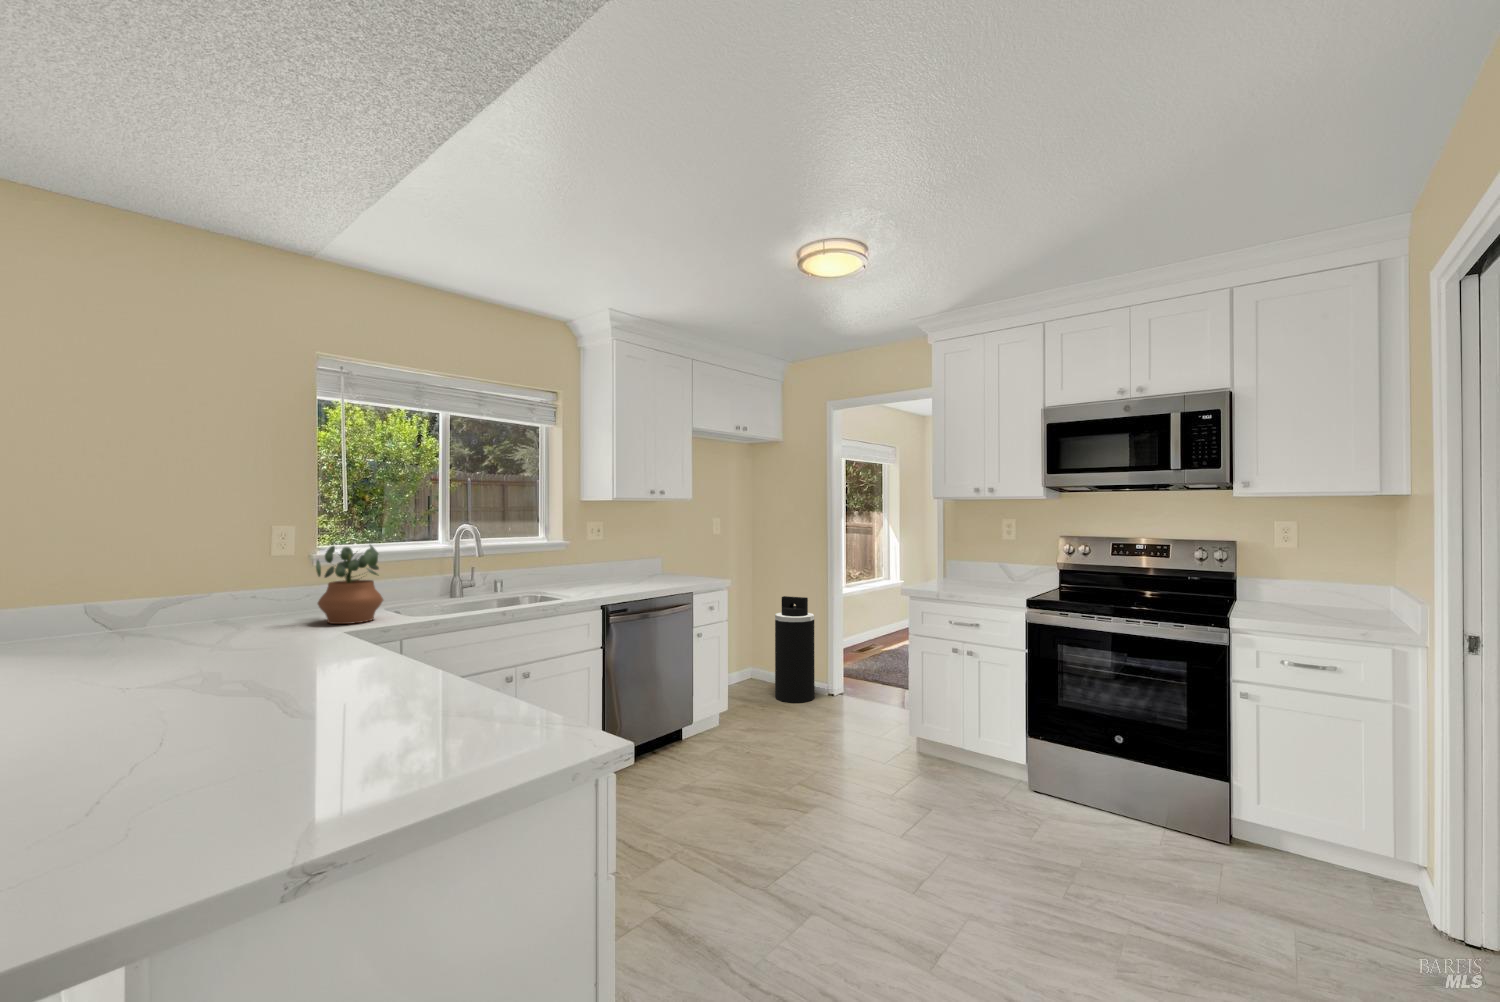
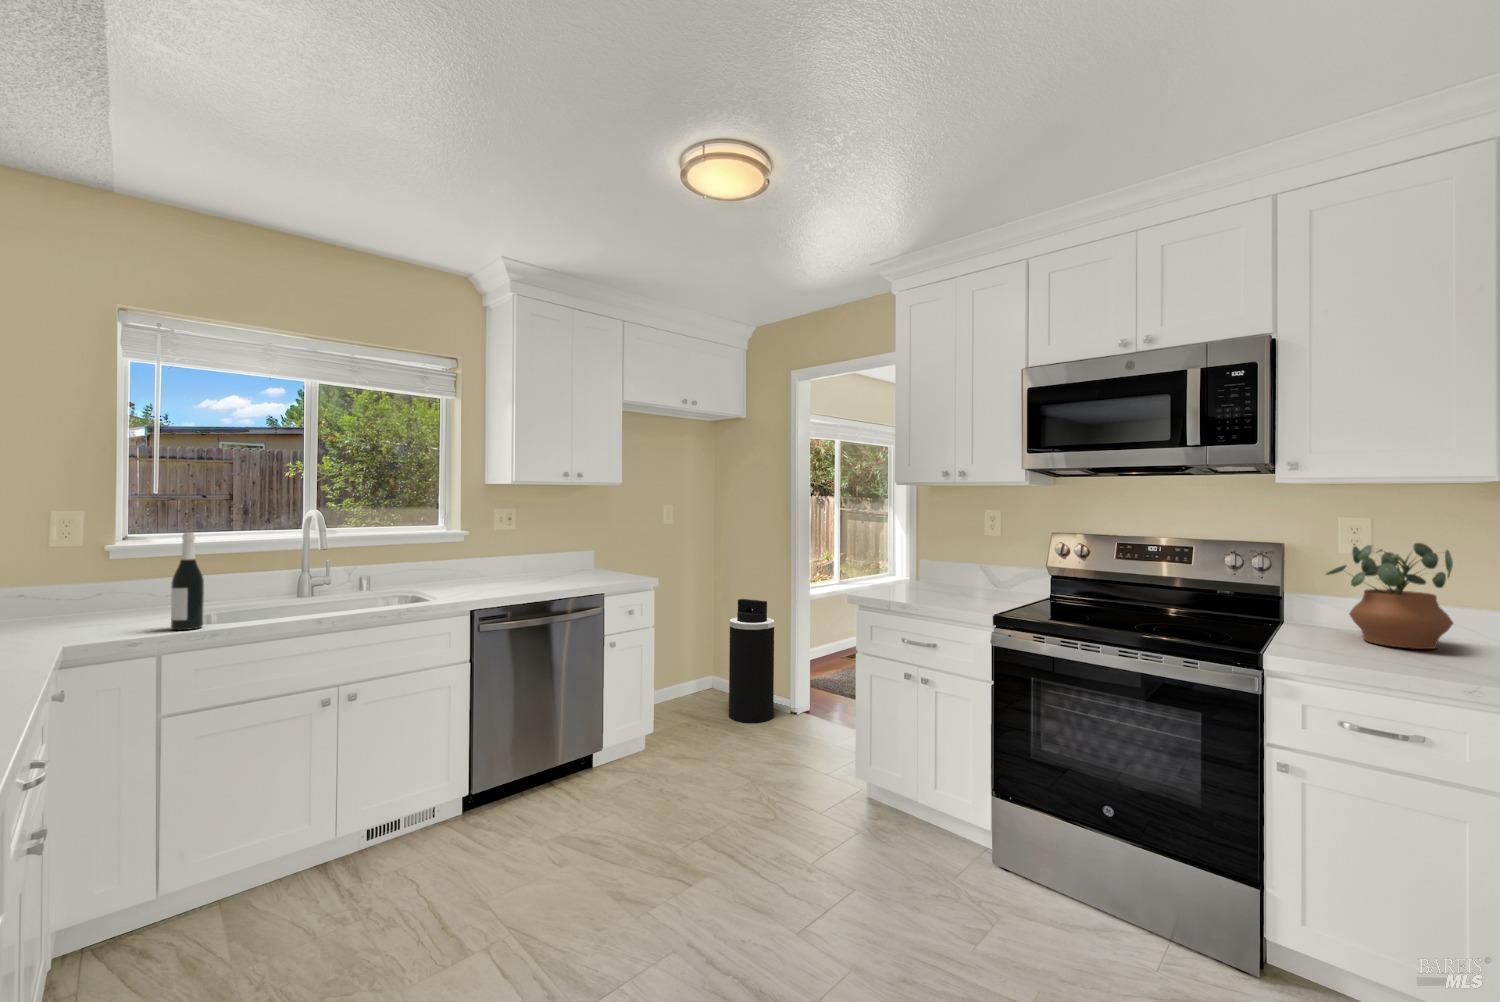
wine bottle: none [407,543,429,621] -> present [171,532,204,630]
potted plant: present [316,545,383,624] -> present [1326,543,1453,649]

